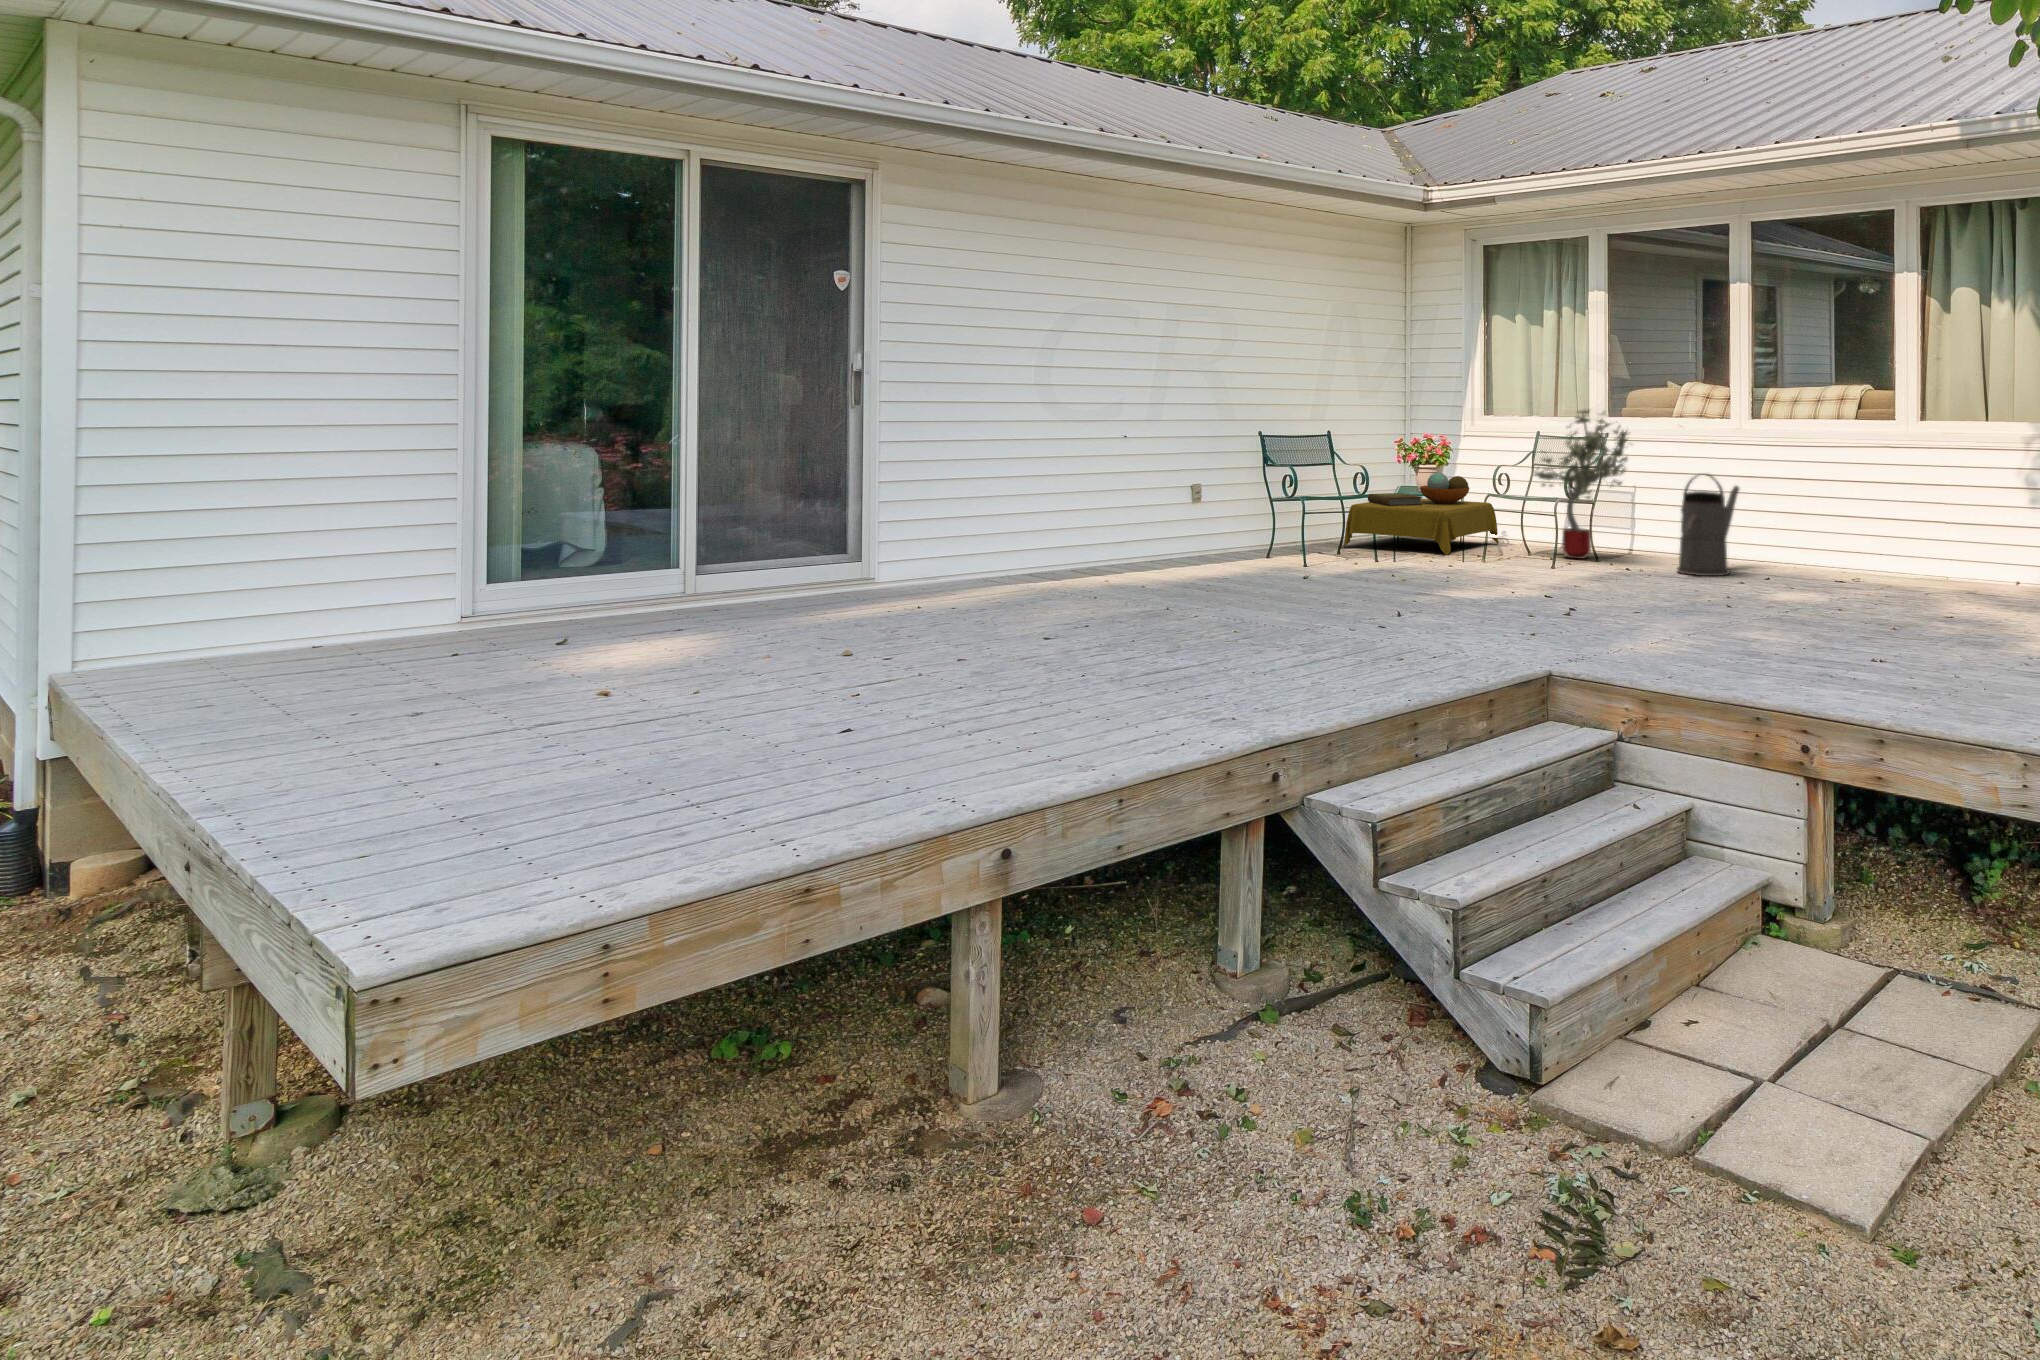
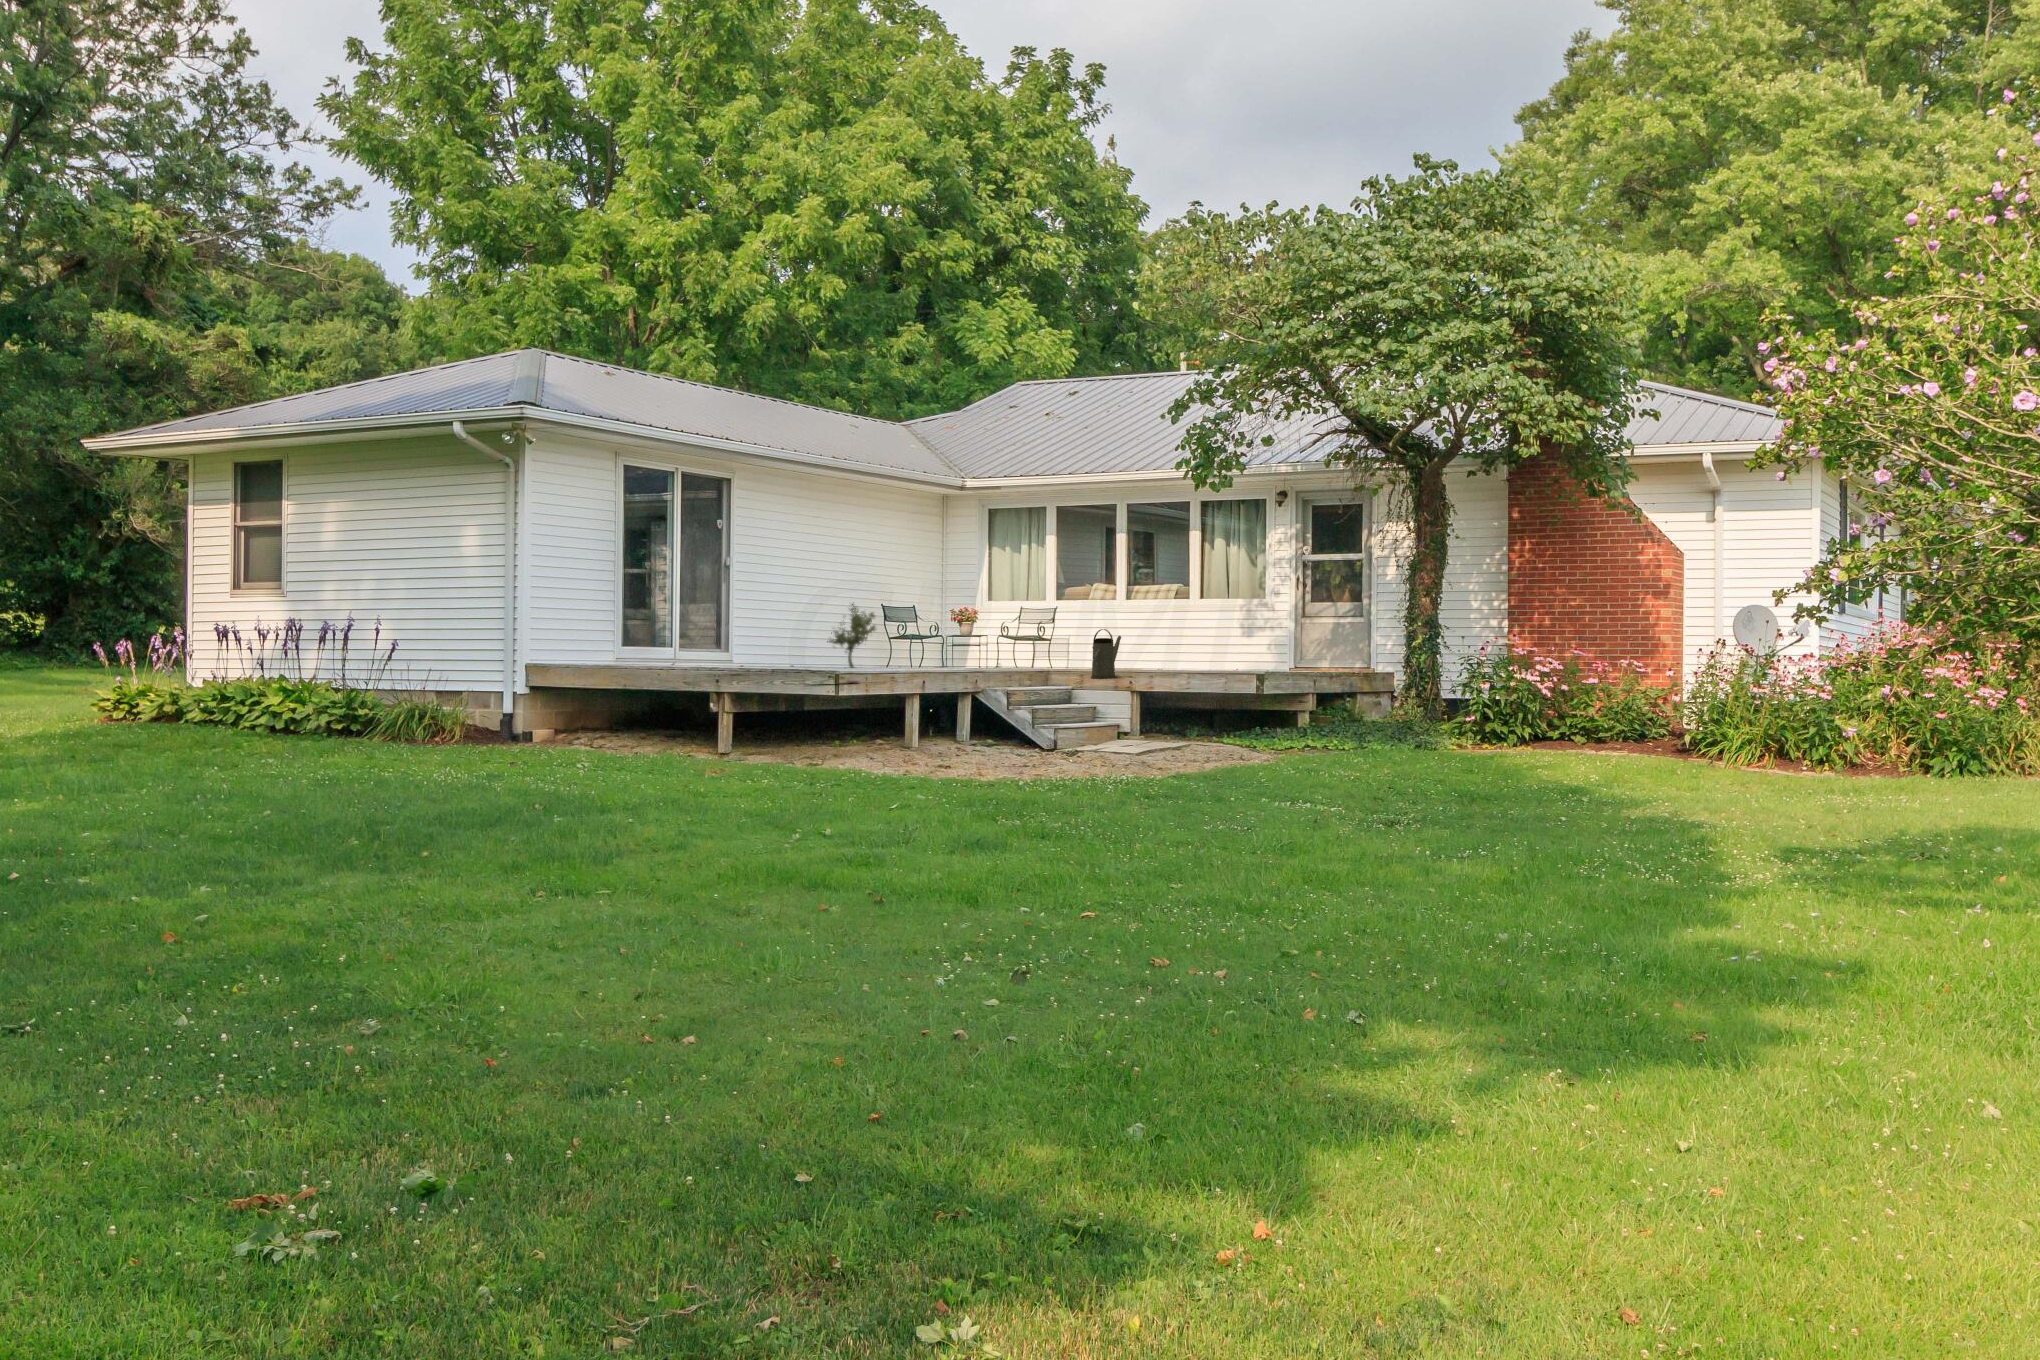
potted tree: present [1533,410,1628,559] -> present [827,604,876,684]
side table: present [1344,473,1498,555] -> none [911,636,994,679]

